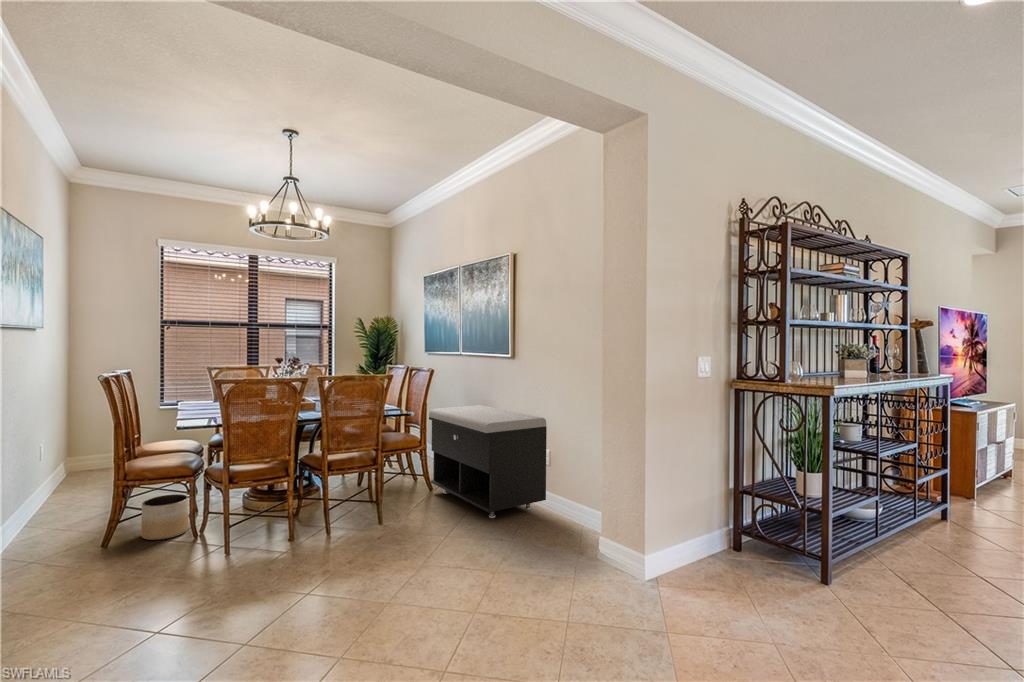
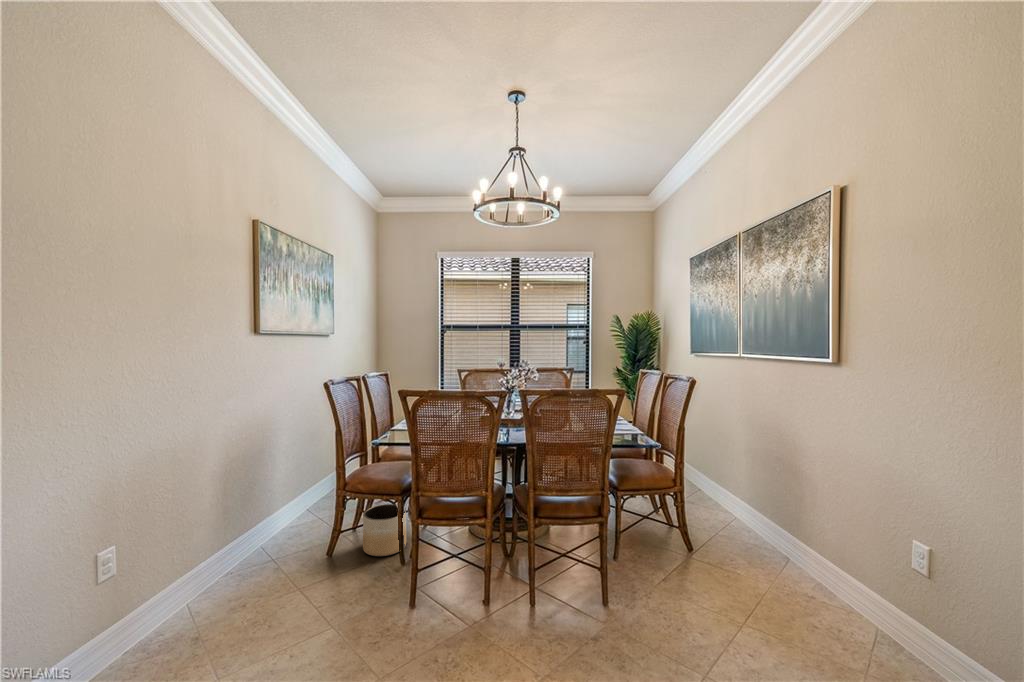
storage bench: present [429,405,547,518] -> none [689,435,926,653]

